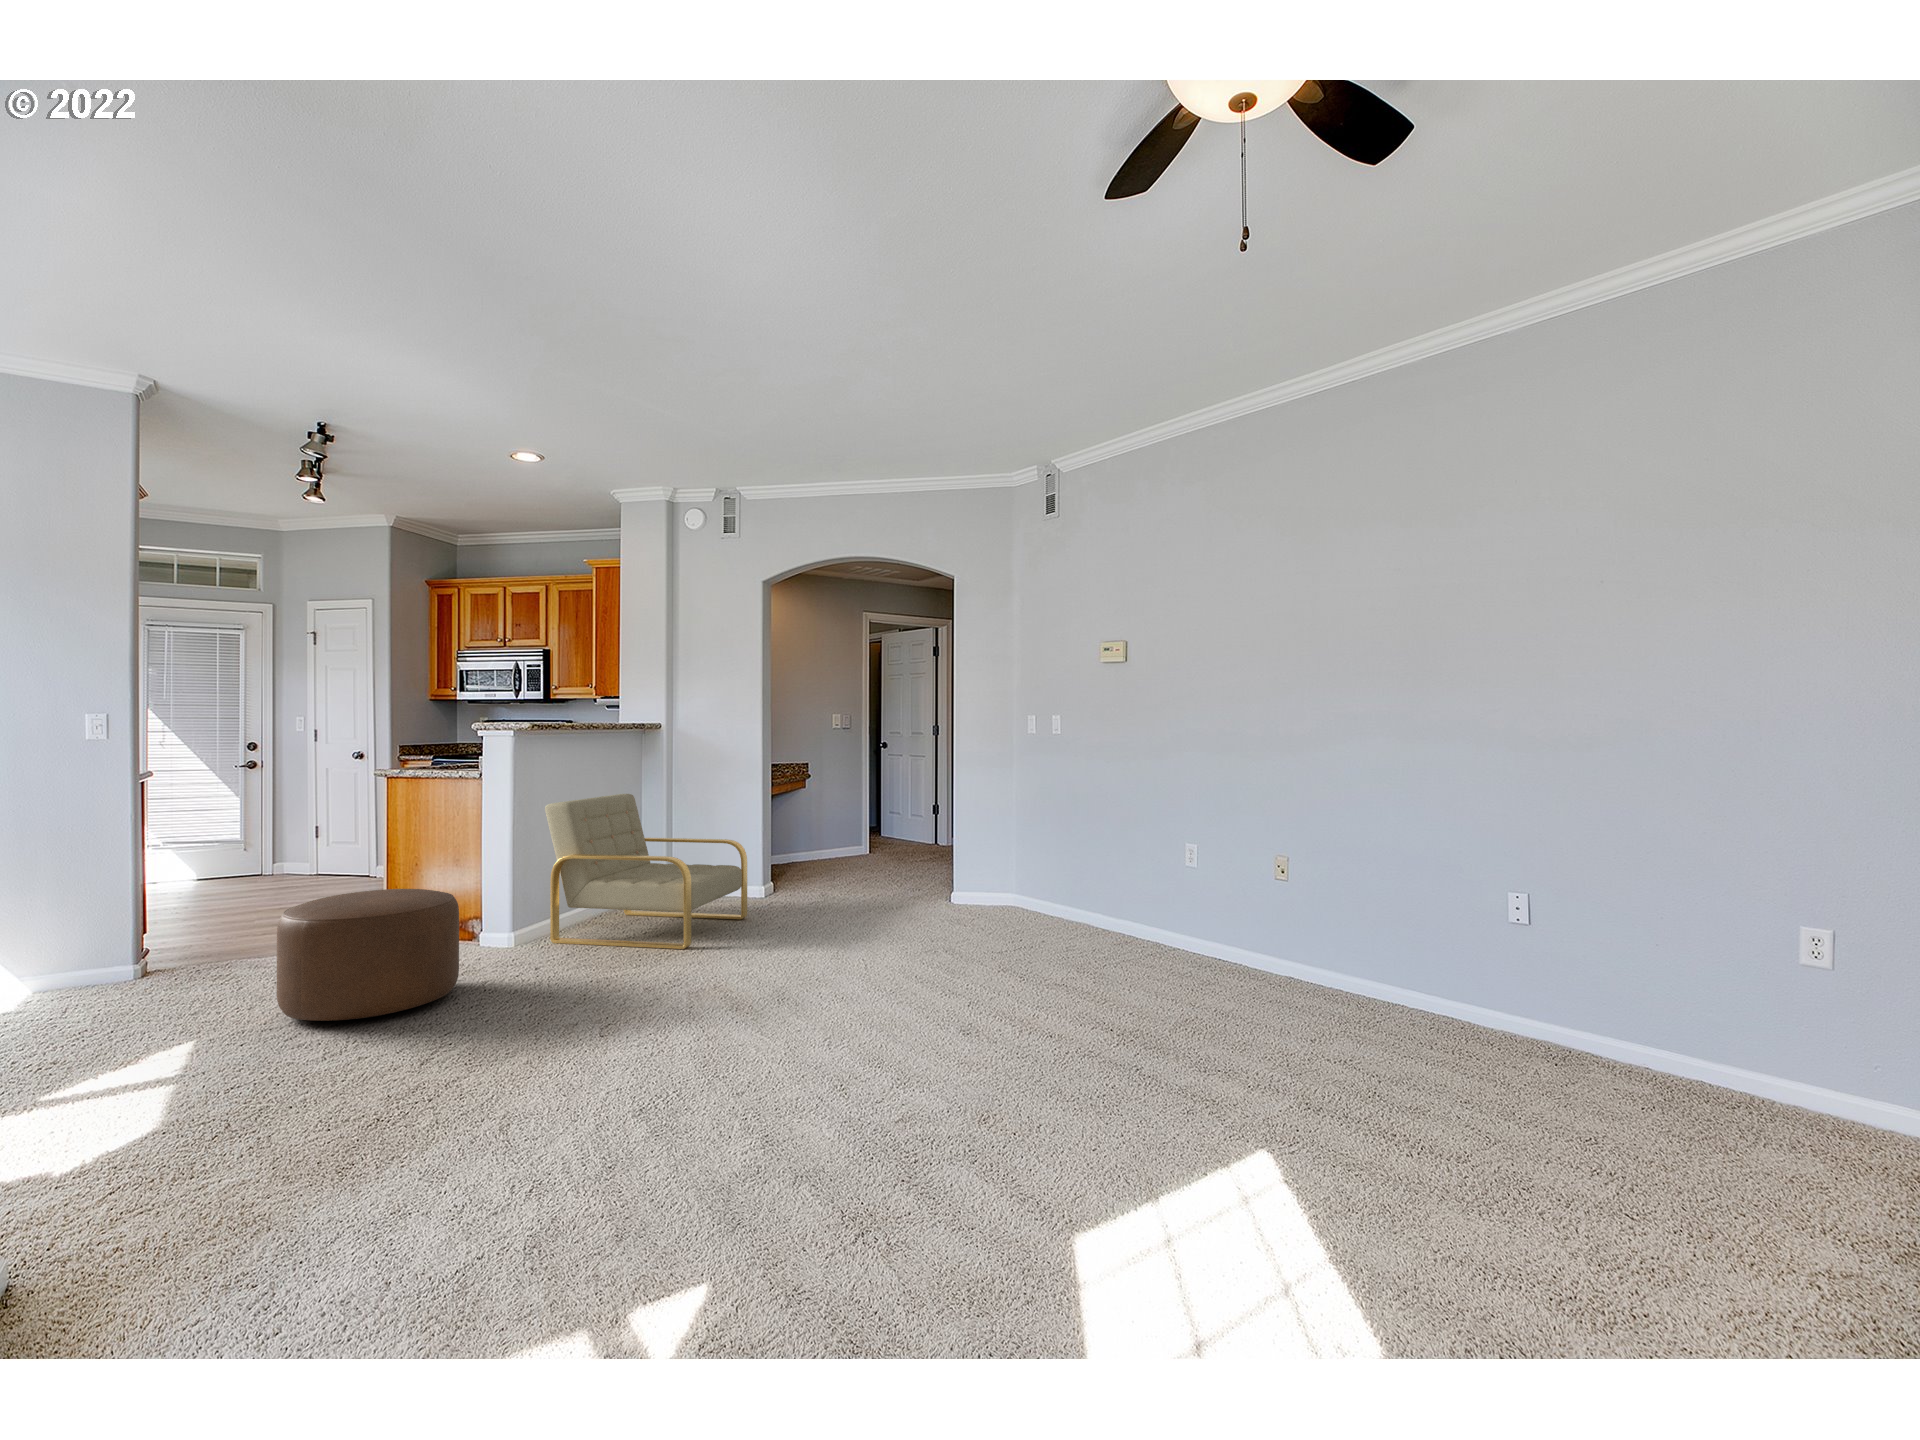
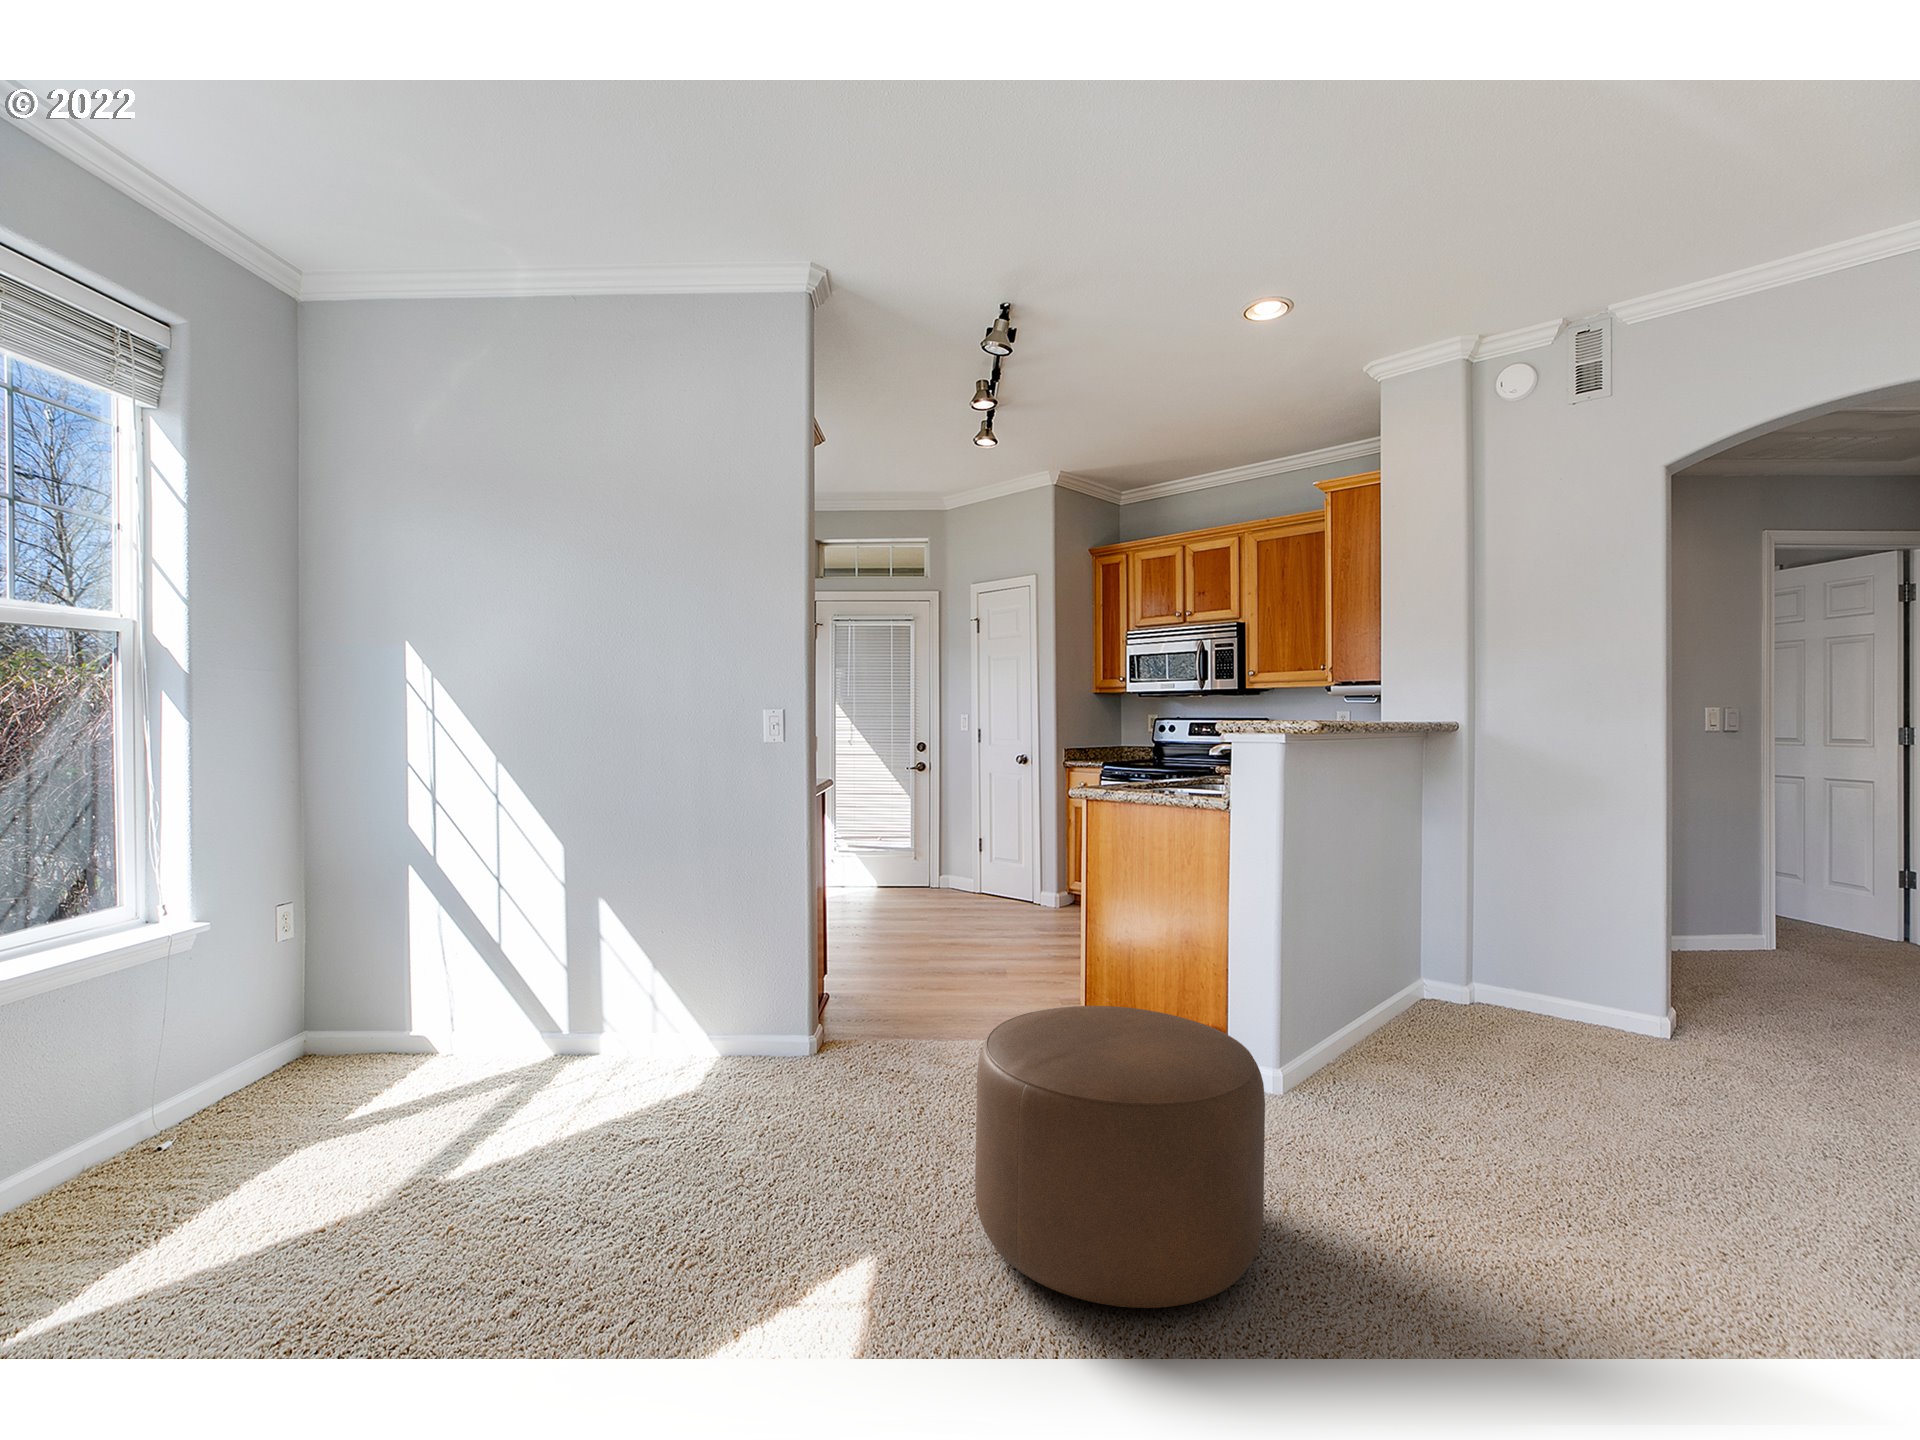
armchair: present [545,794,747,949] -> none [1330,845,1720,1214]

